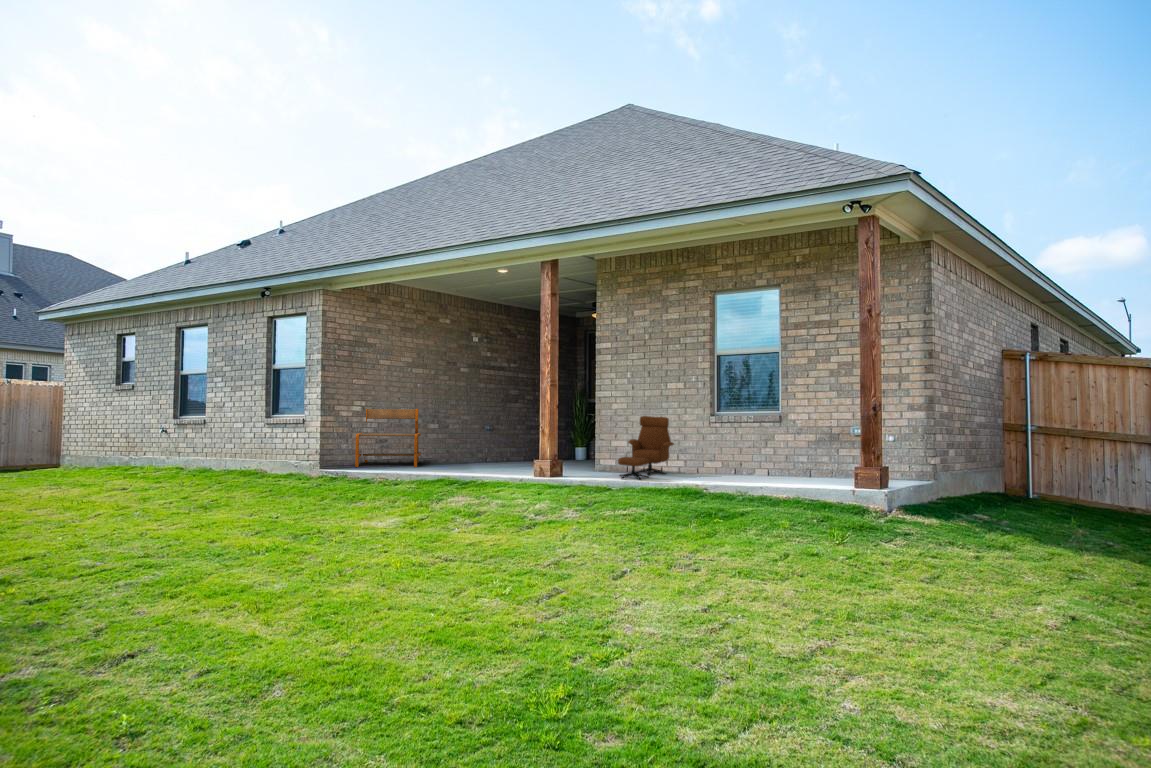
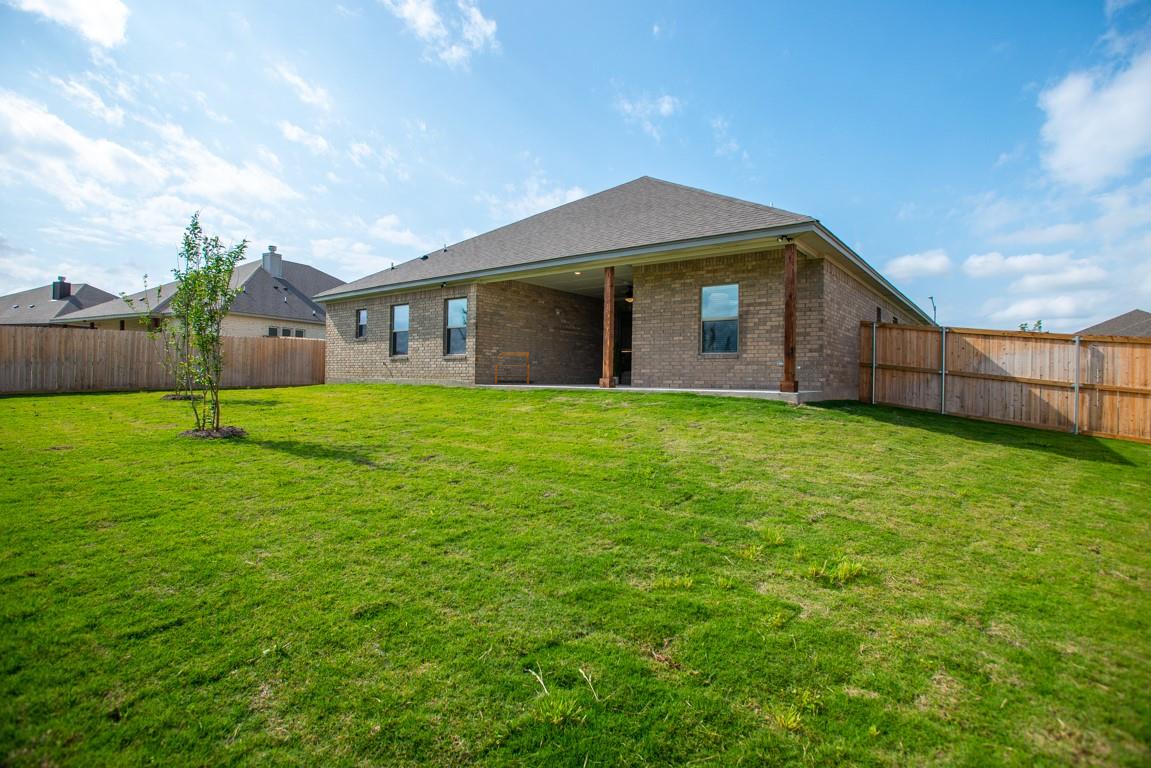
lounge chair: present [618,416,674,480] -> none [646,355,676,389]

